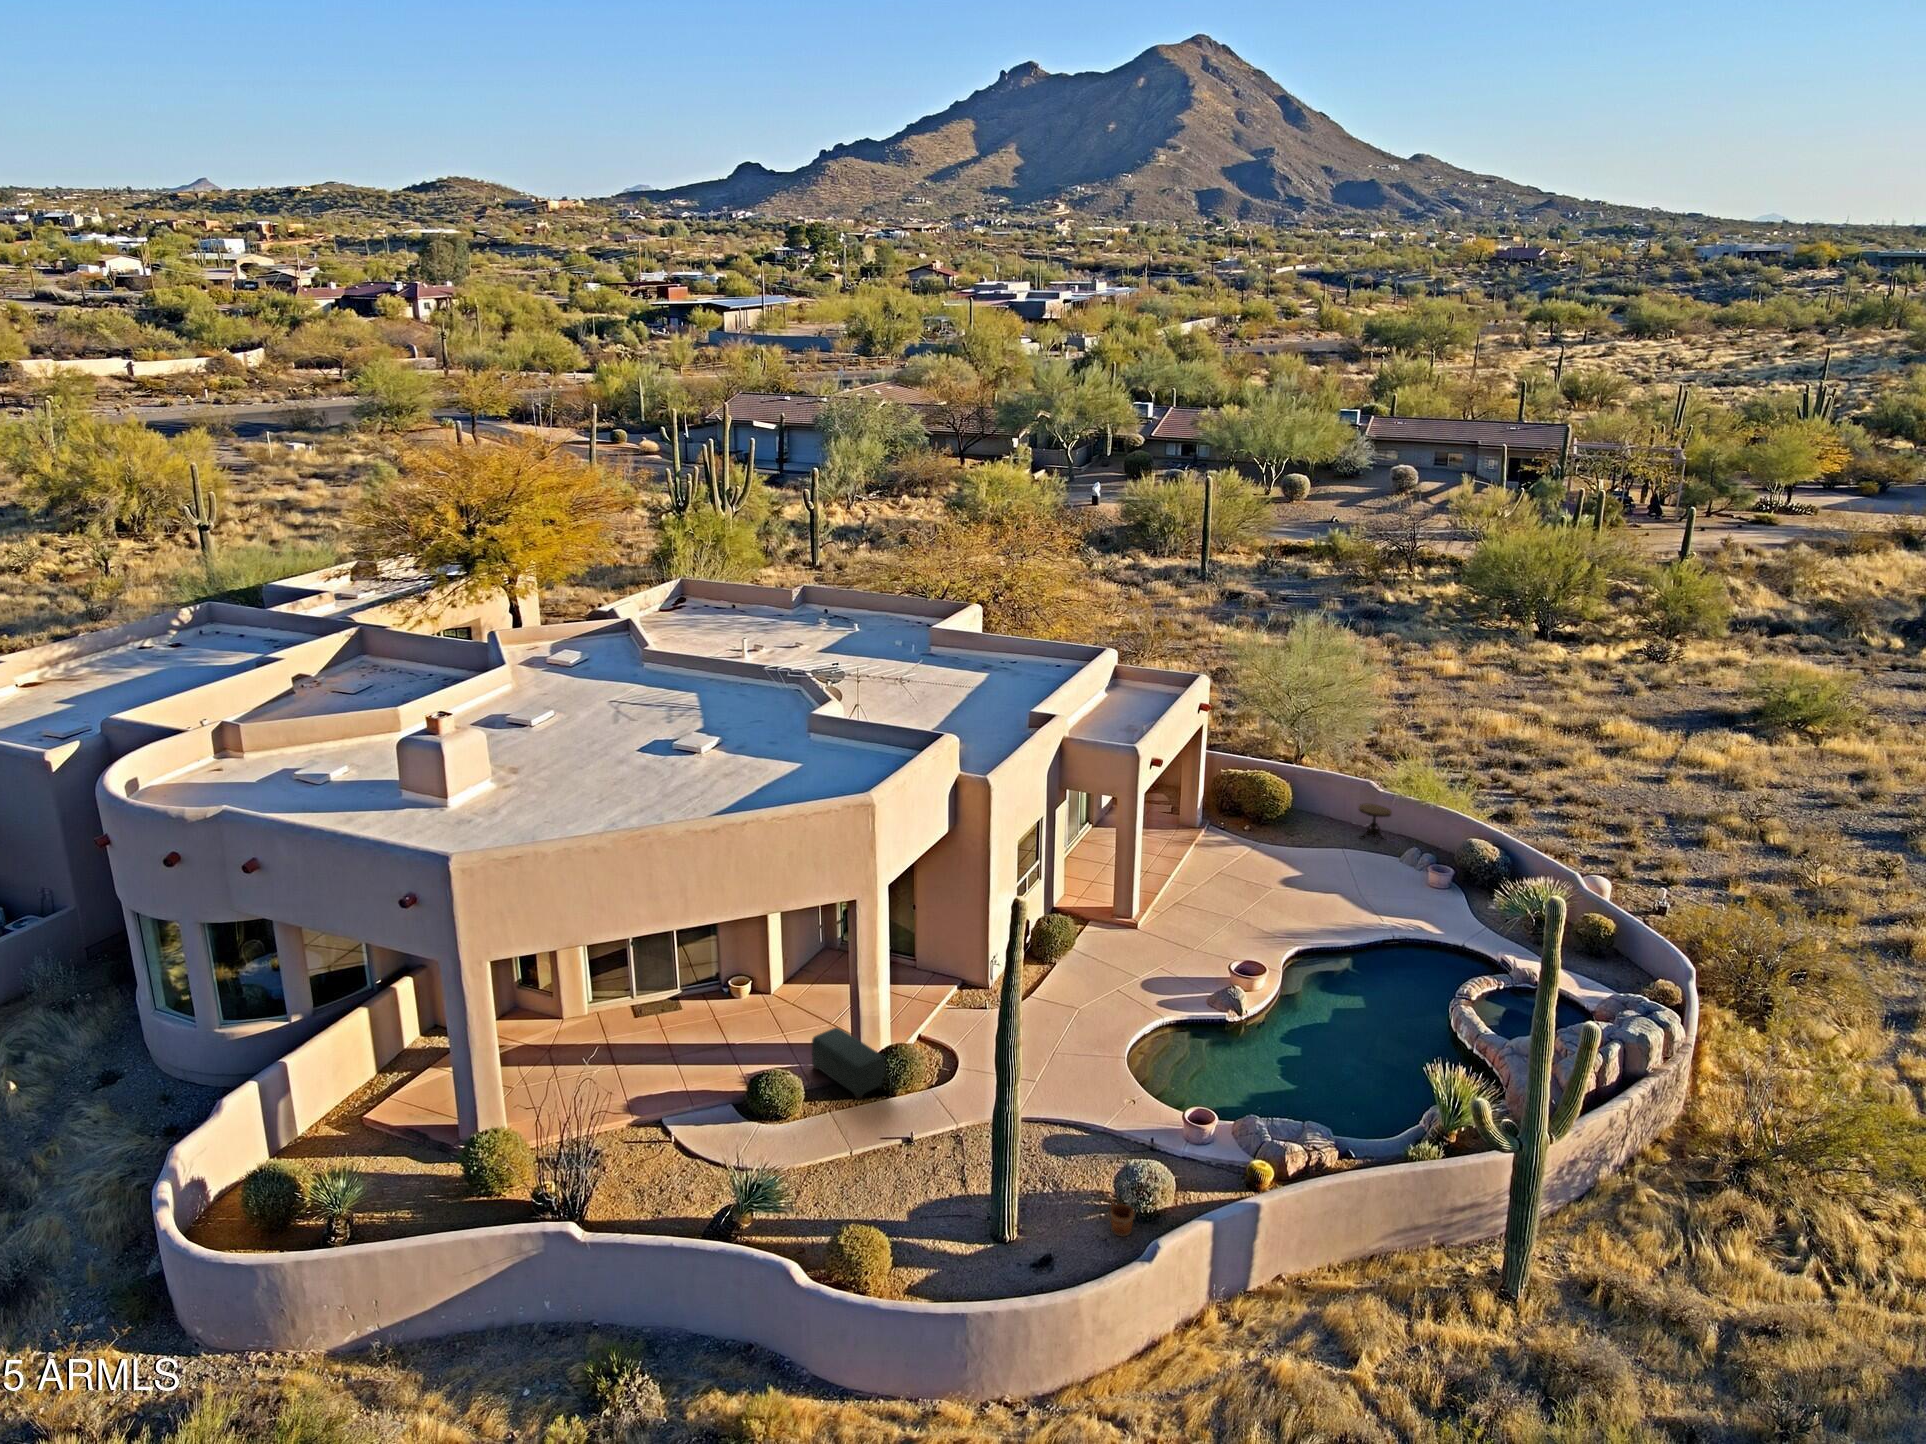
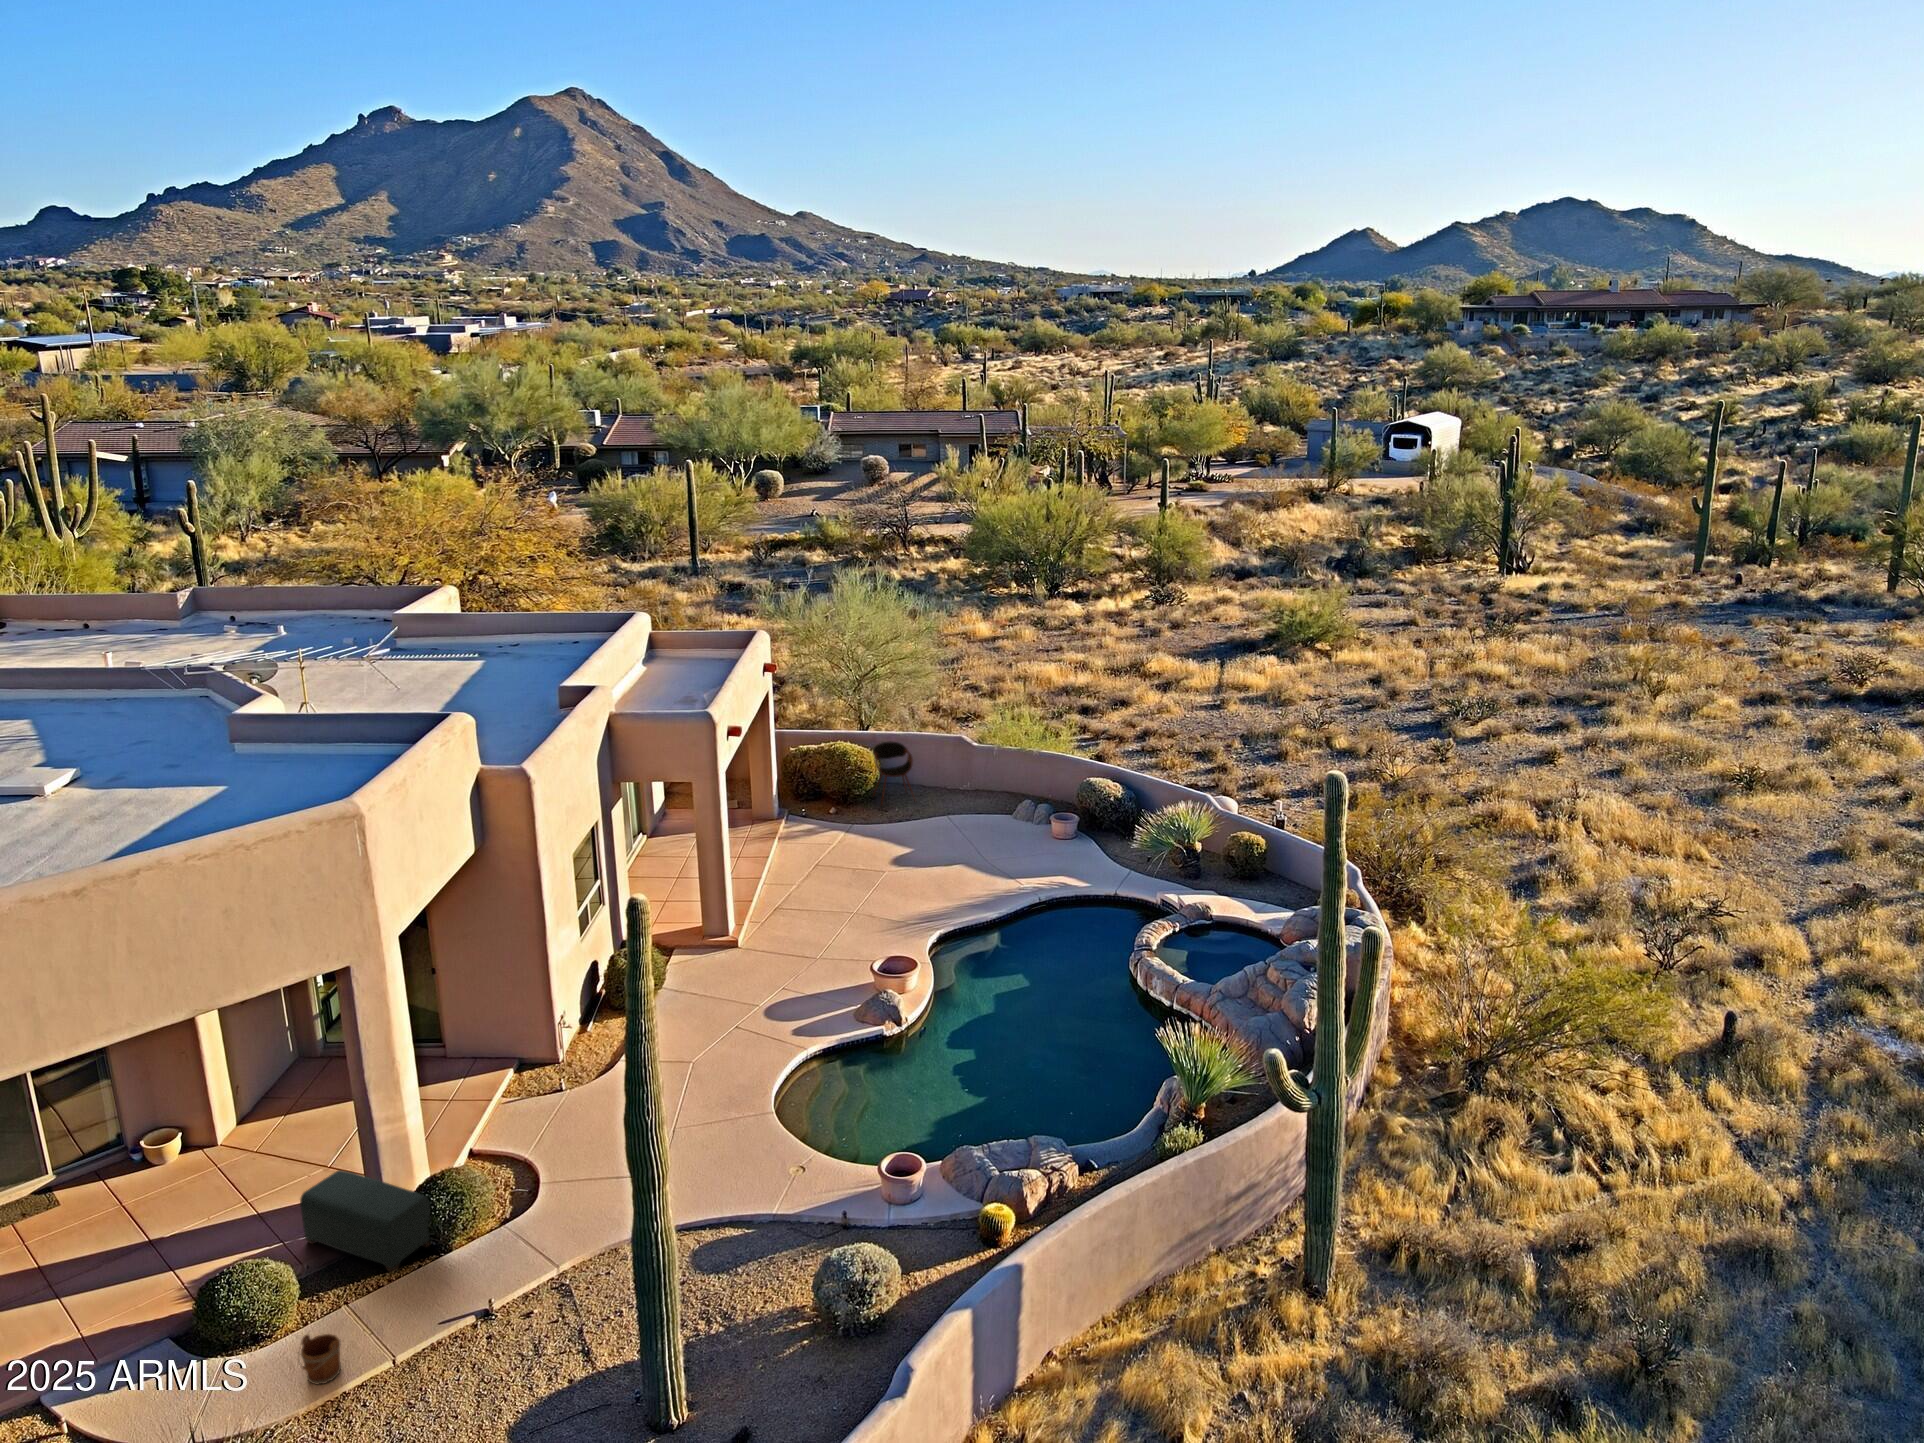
chair: none [1286,775,1324,831] -> present [873,742,915,804]
side table: present [1359,804,1392,843] -> none [953,763,990,807]
bucket: present [1110,1202,1135,1237] -> present [299,1334,341,1384]

